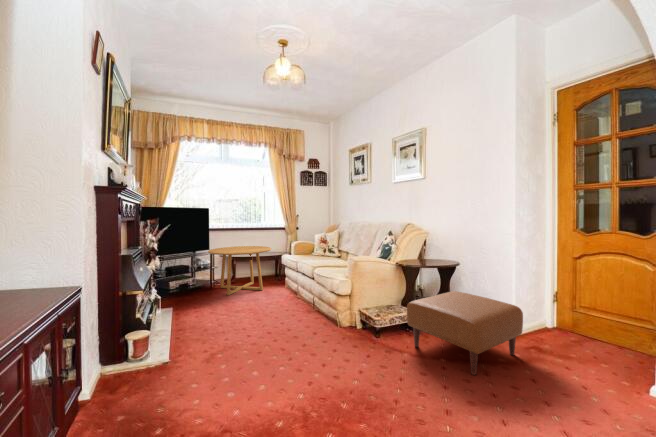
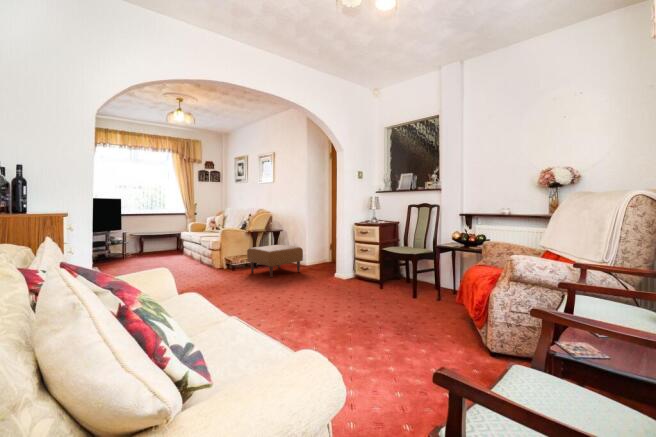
round table: present [208,246,271,295] -> none [121,227,173,261]

